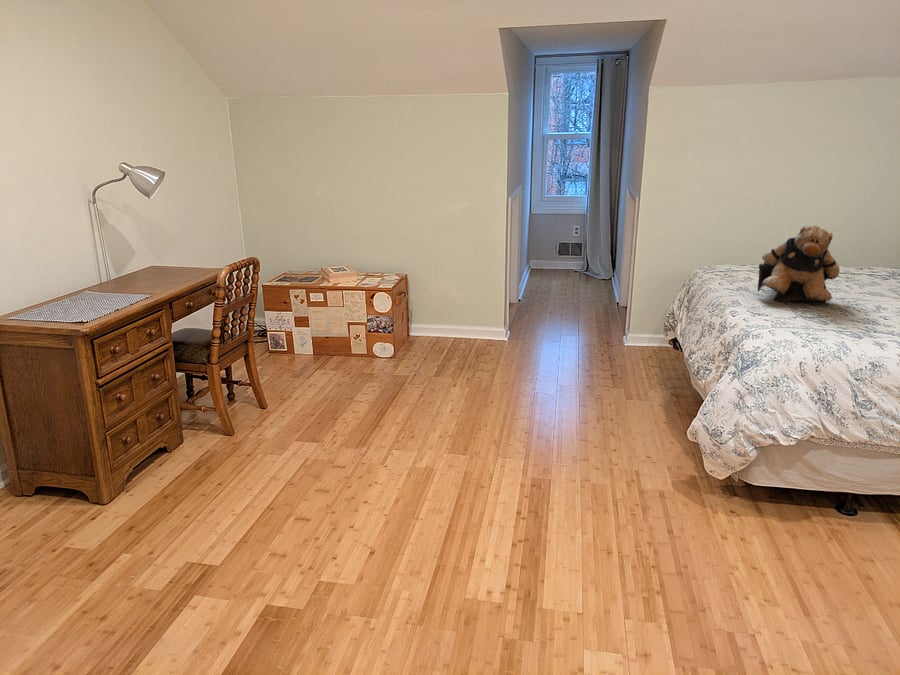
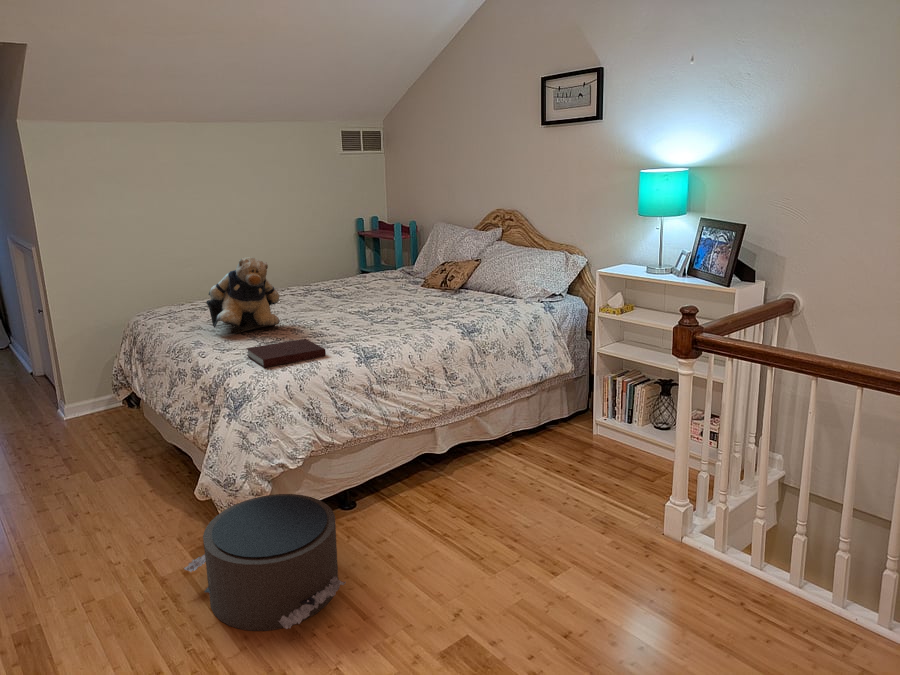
notebook: none [775,316,863,344] -> present [247,339,326,368]
pouf: none [658,456,809,584] -> present [184,494,346,631]

